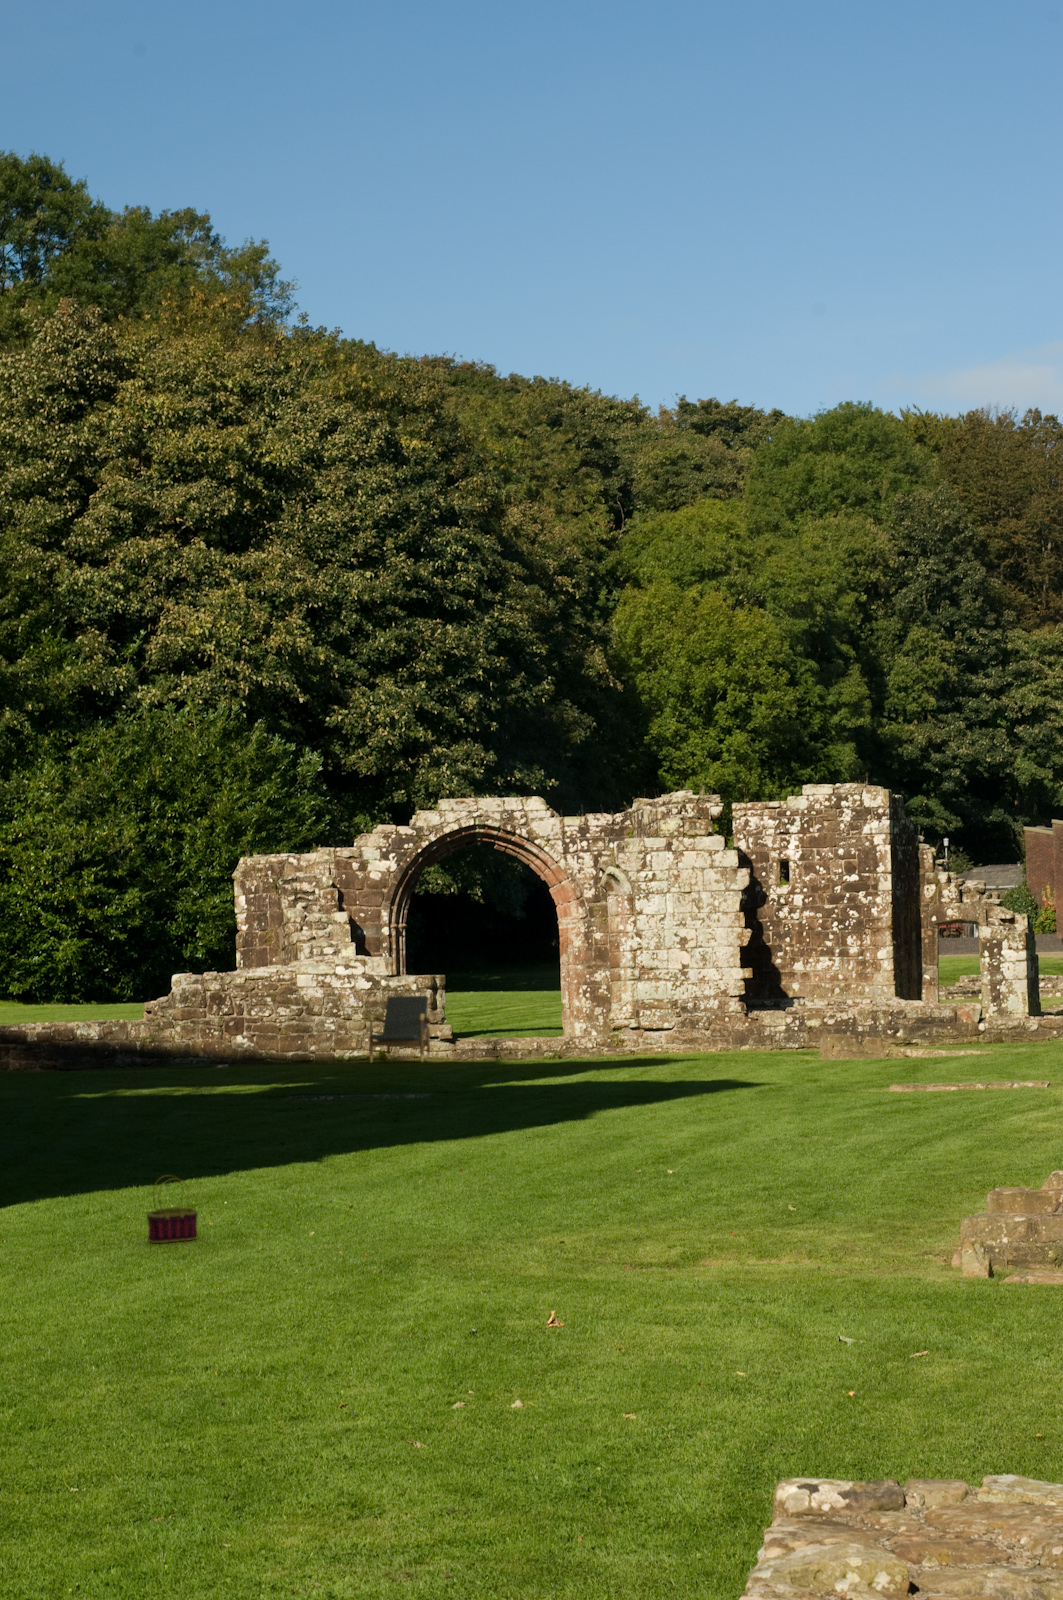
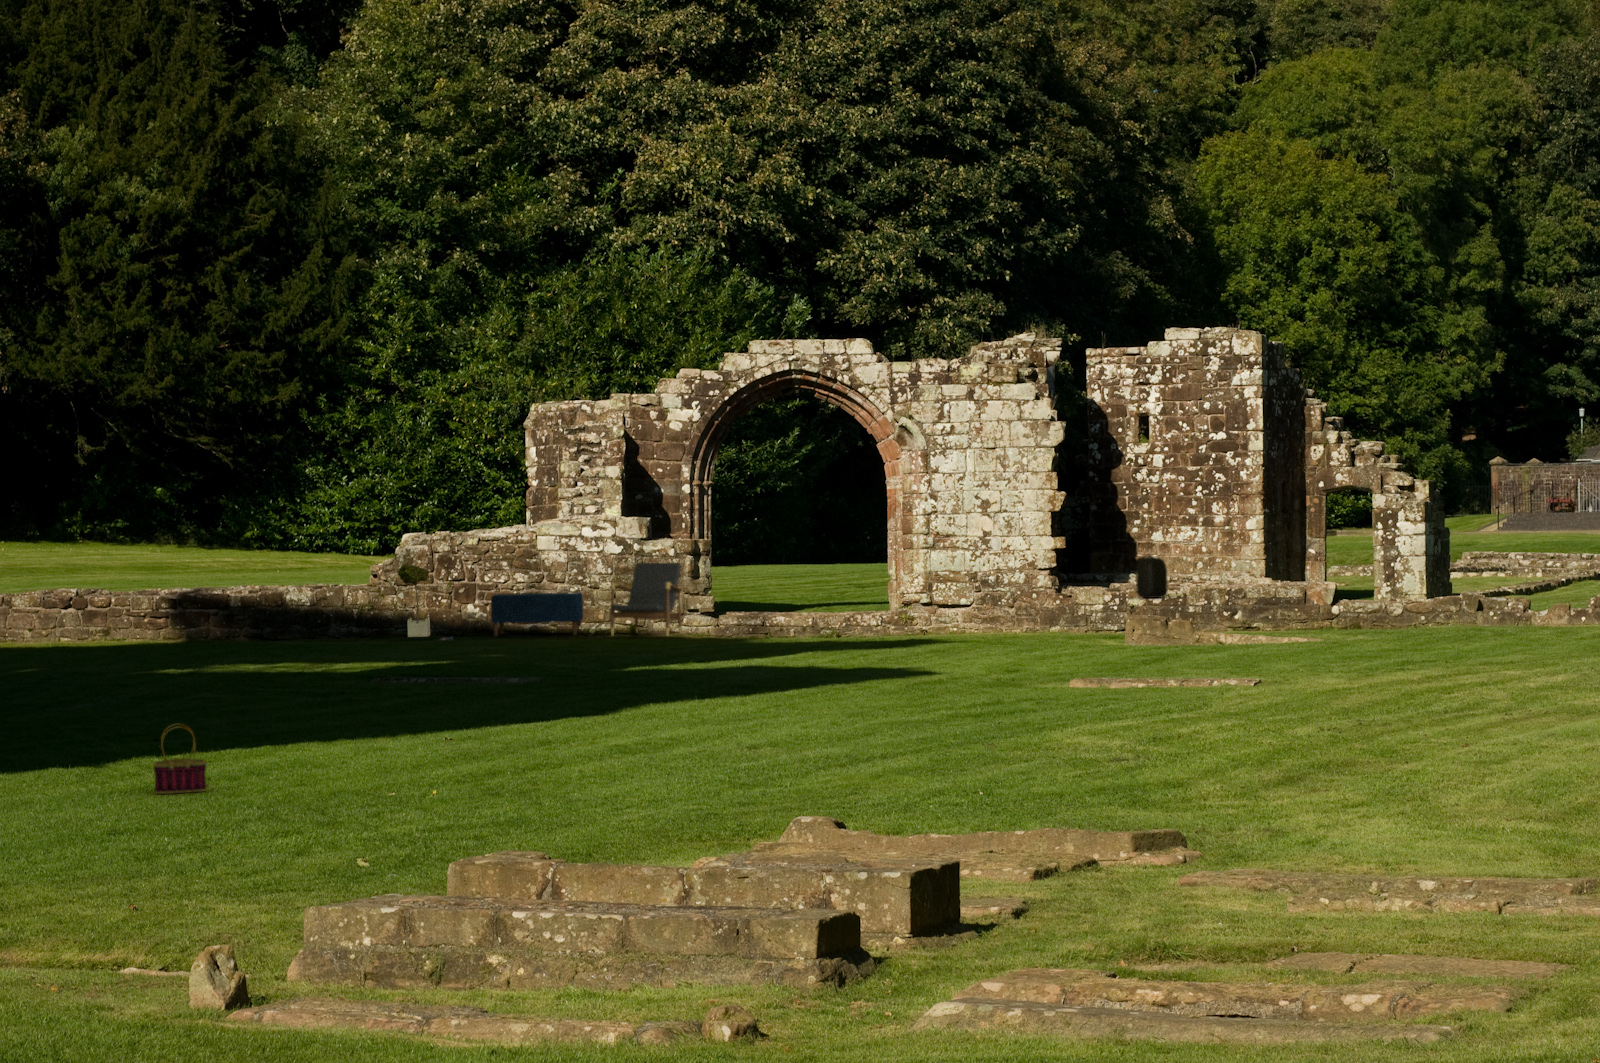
backpack: none [828,984,857,1022] -> present [1136,555,1168,598]
potted tree: none [173,1000,202,1066] -> present [398,564,430,637]
bench: none [260,1023,339,1064] -> present [491,592,583,636]

